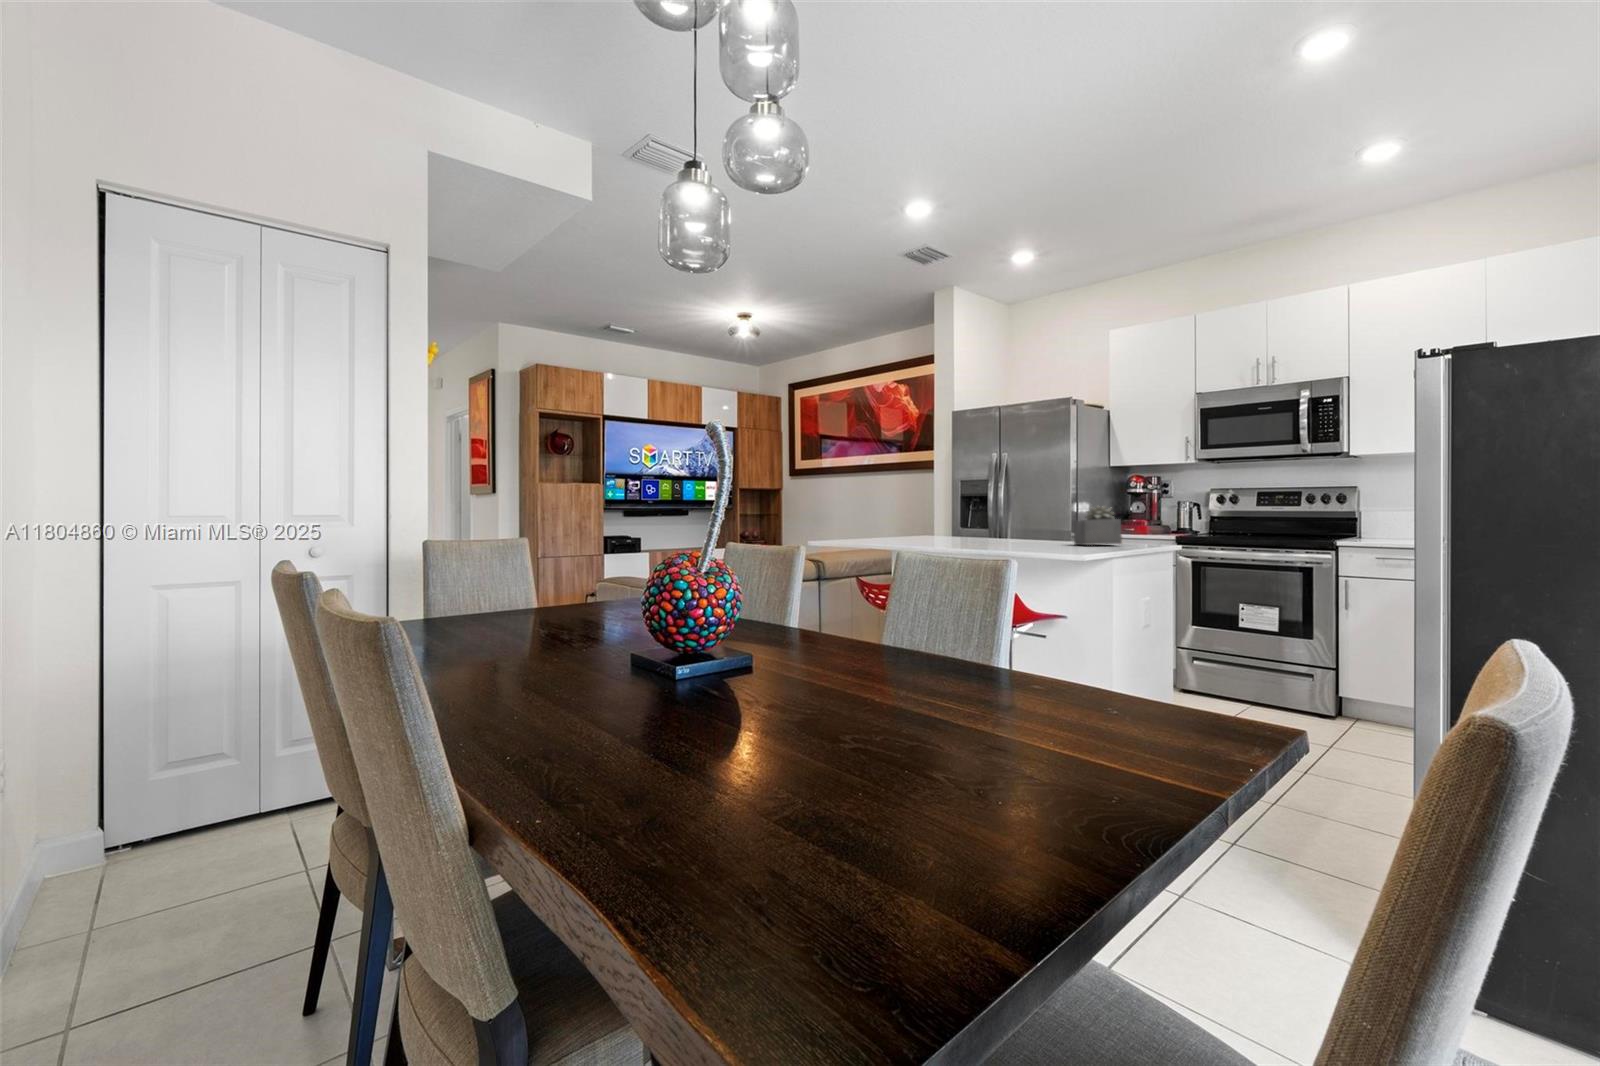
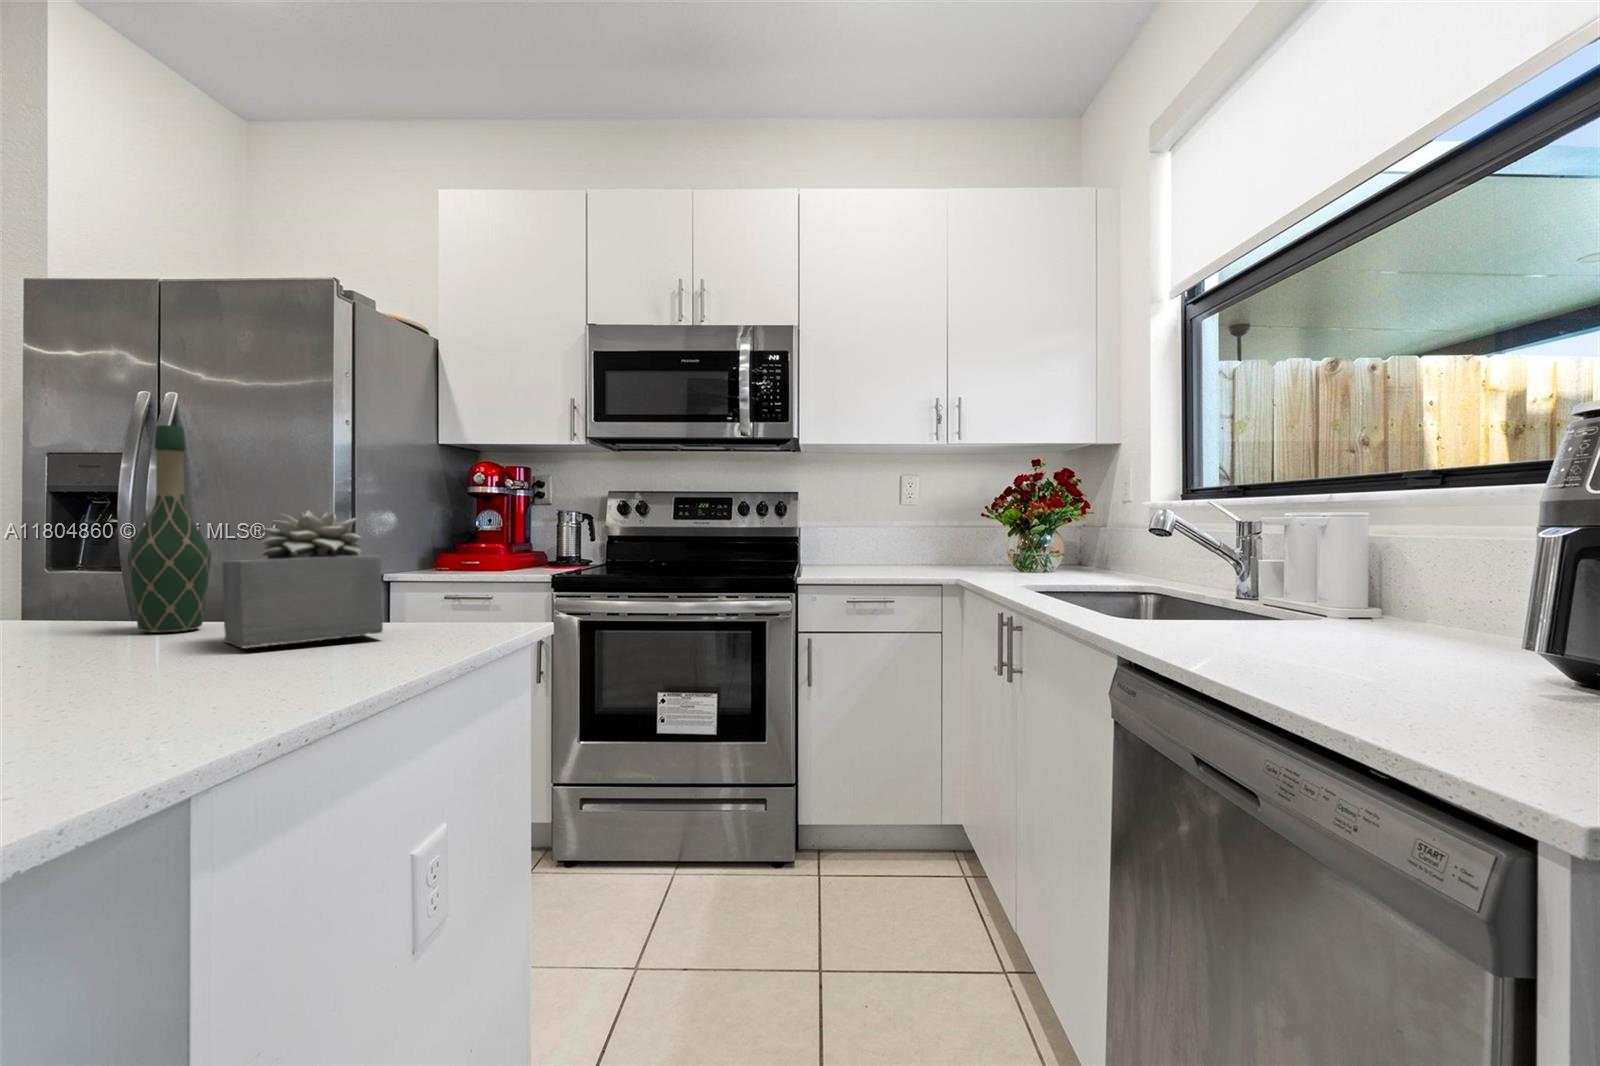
wine bottle: none [1042,480,1063,543] -> present [128,425,211,632]

